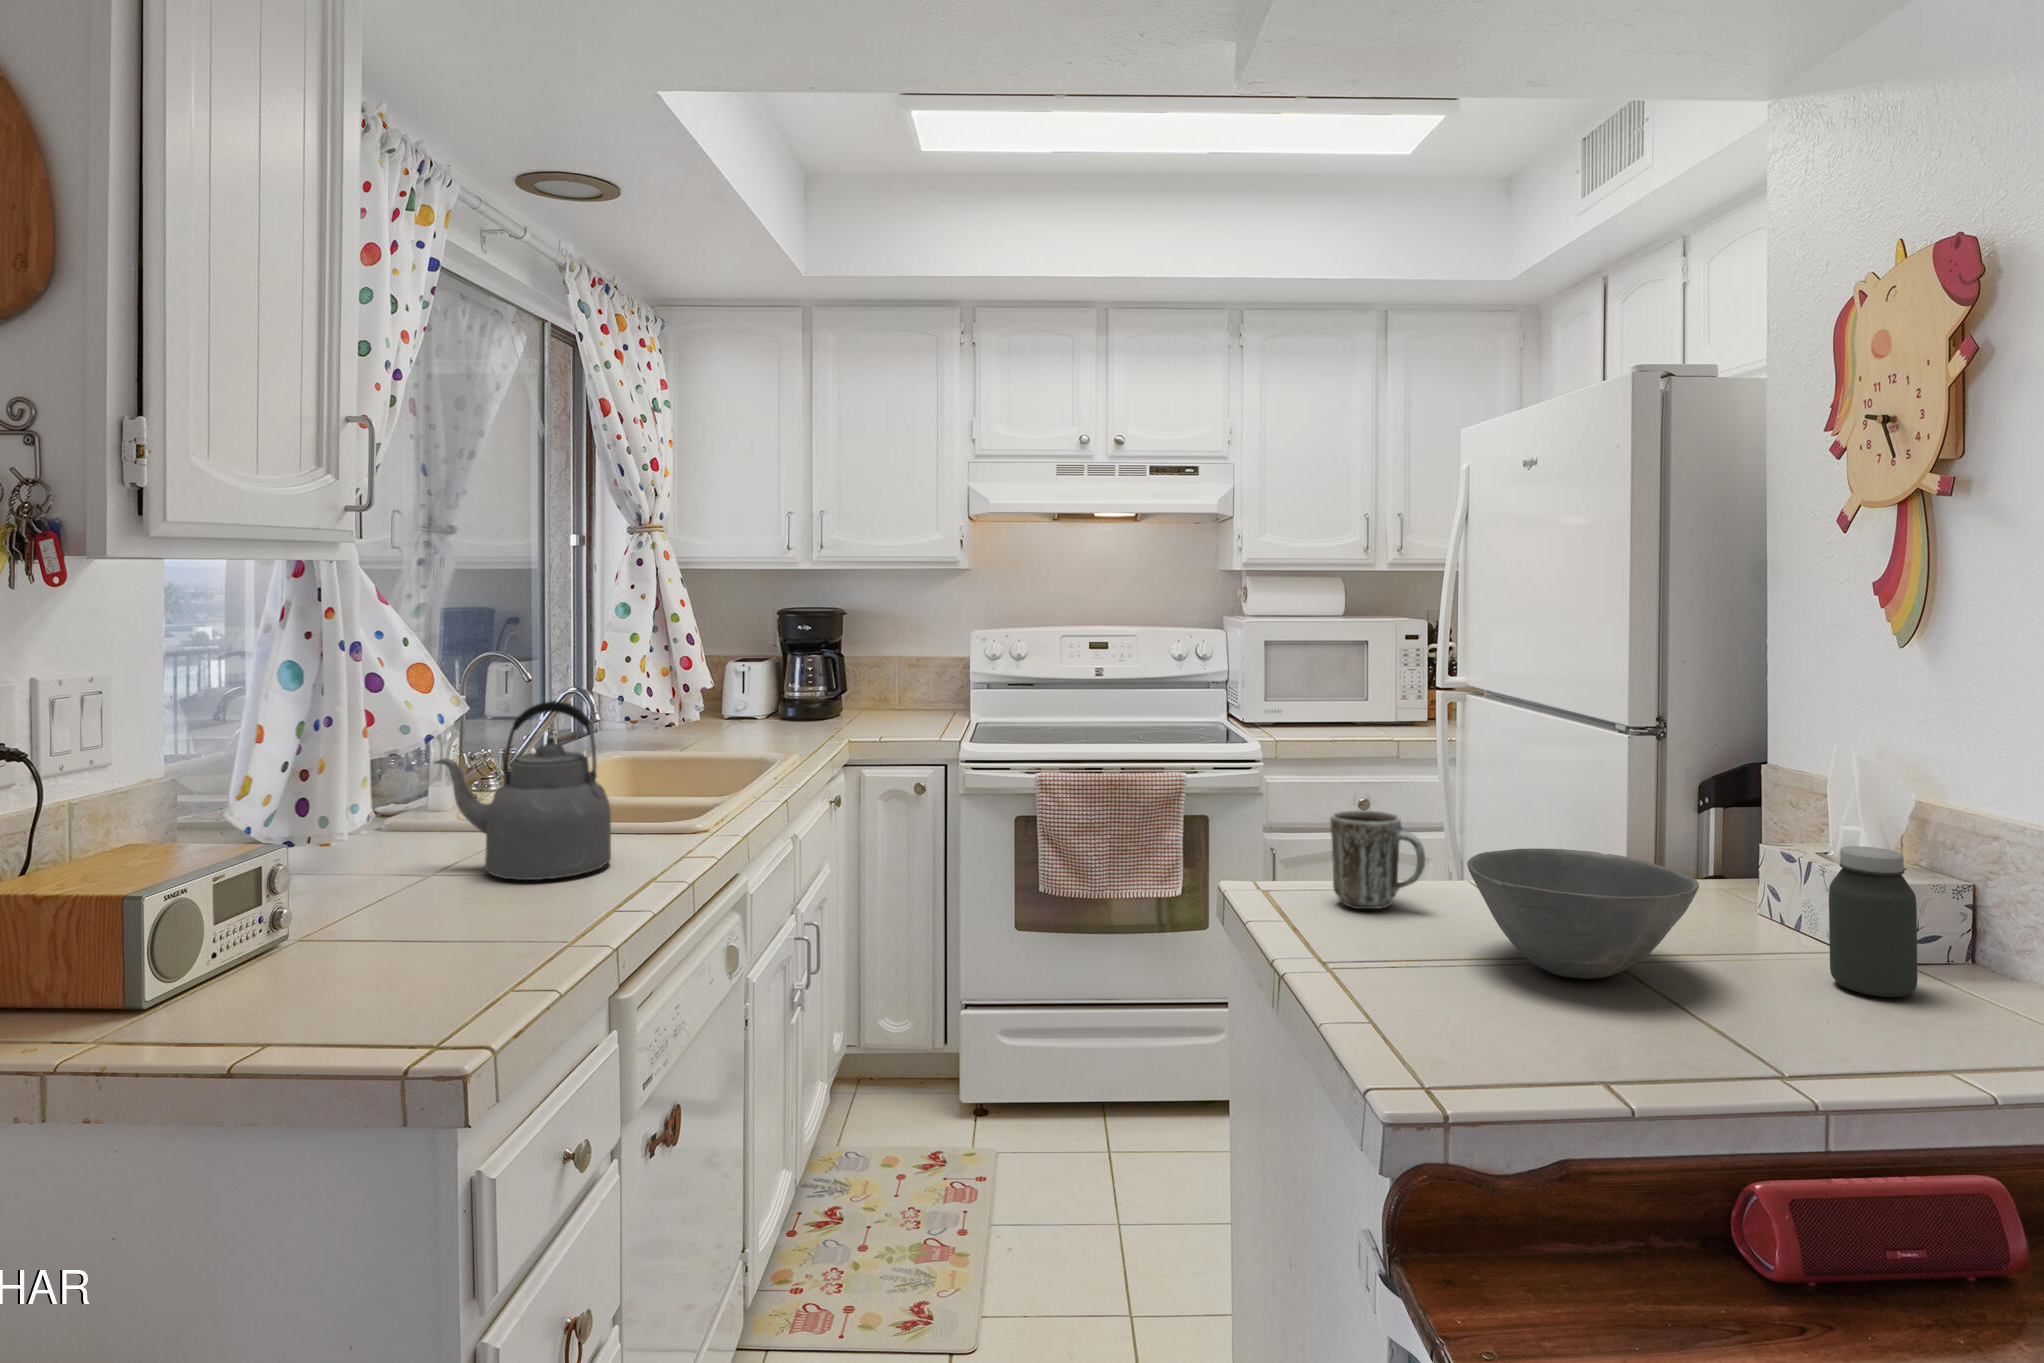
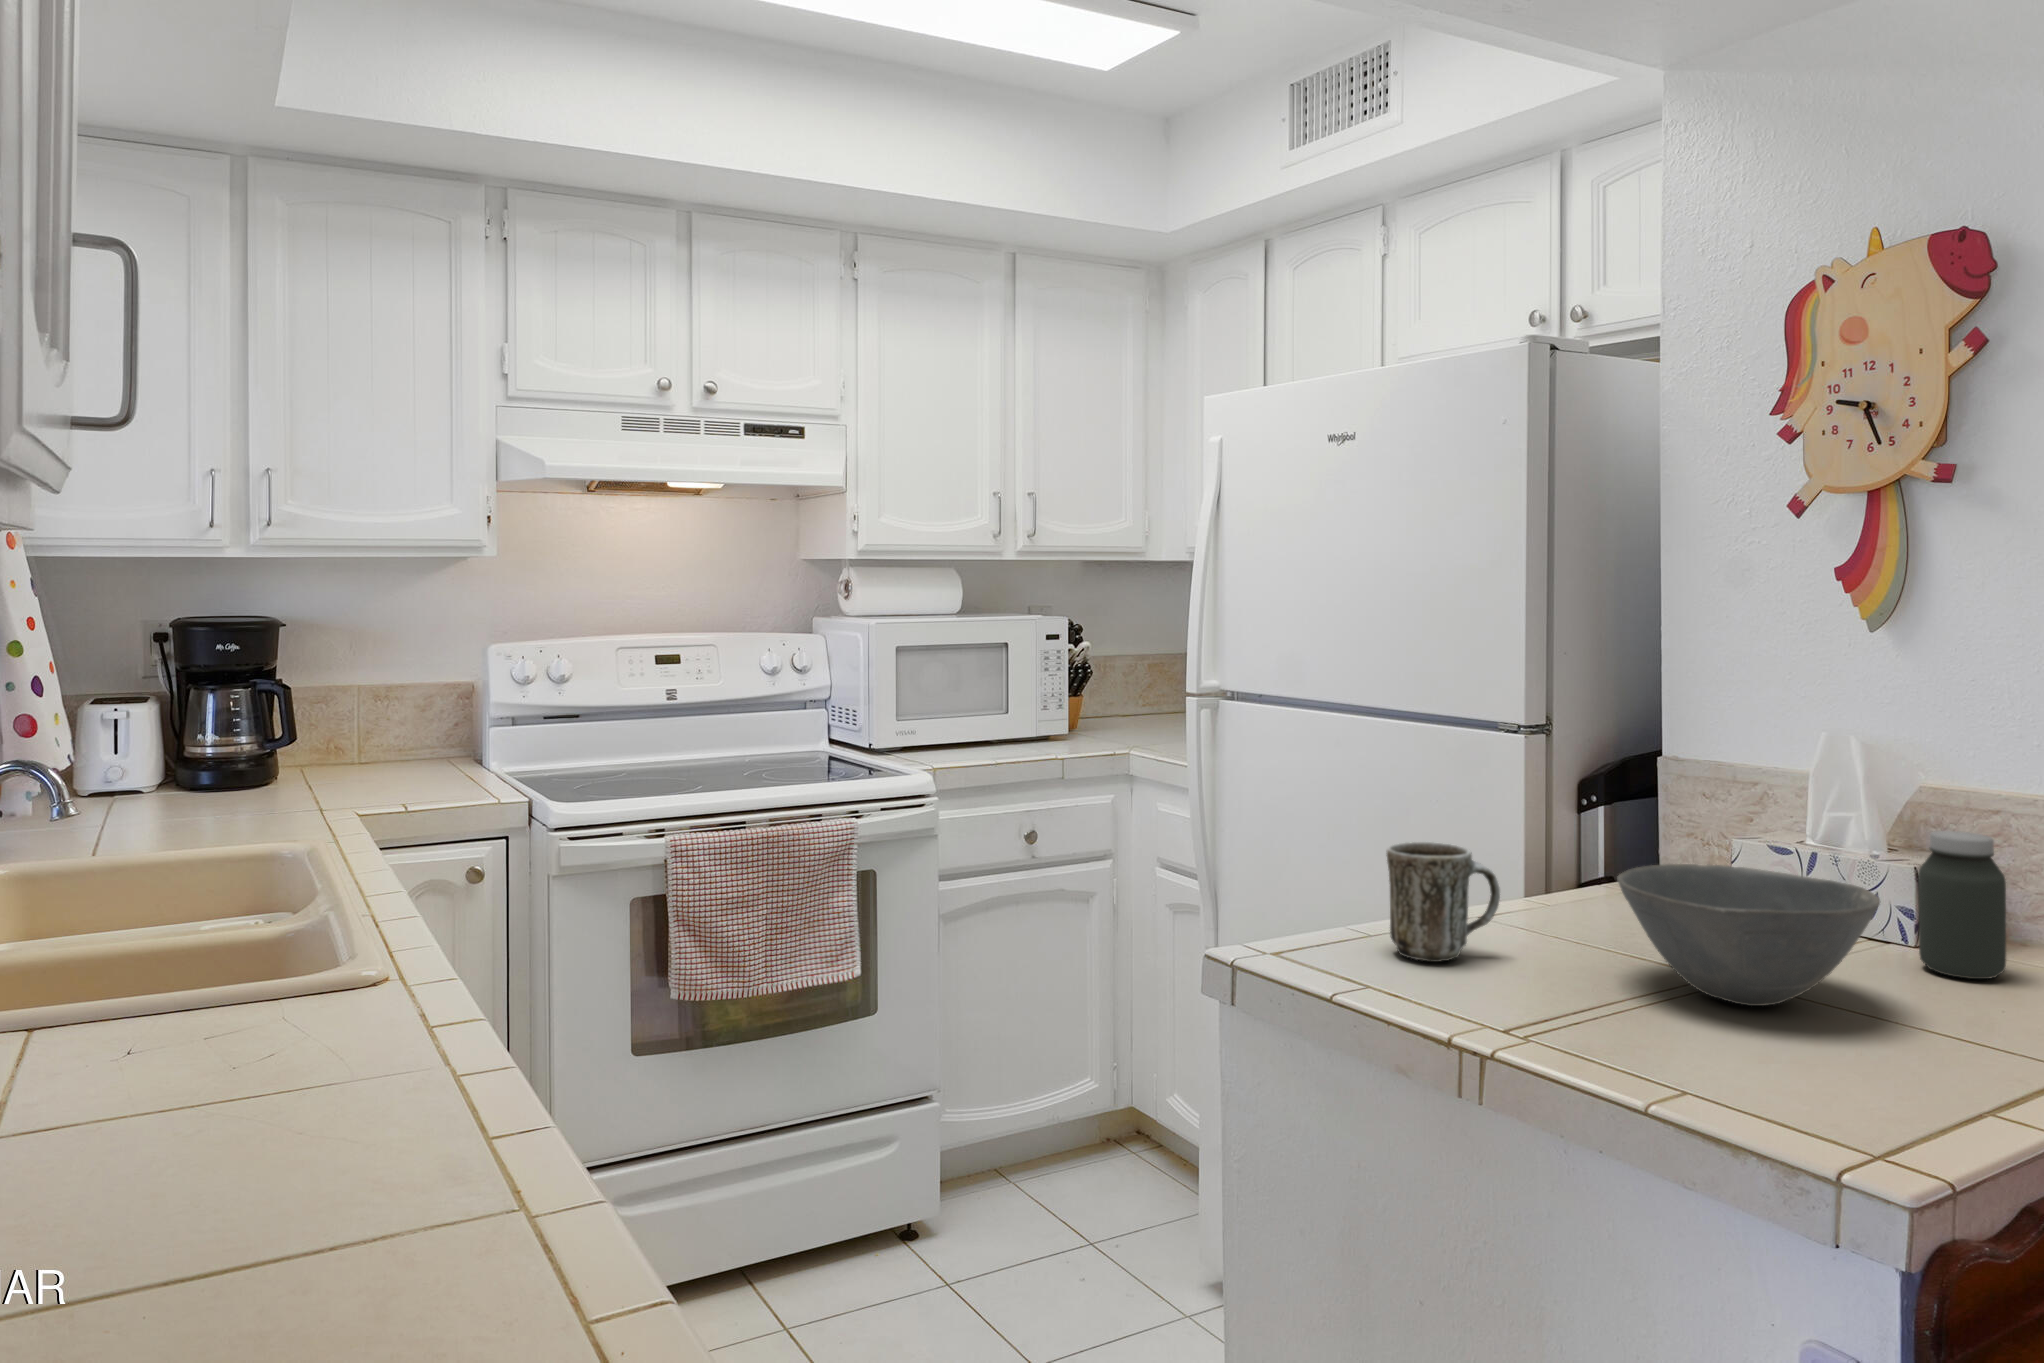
kettle: present [434,701,611,880] -> none [35,783,394,1116]

